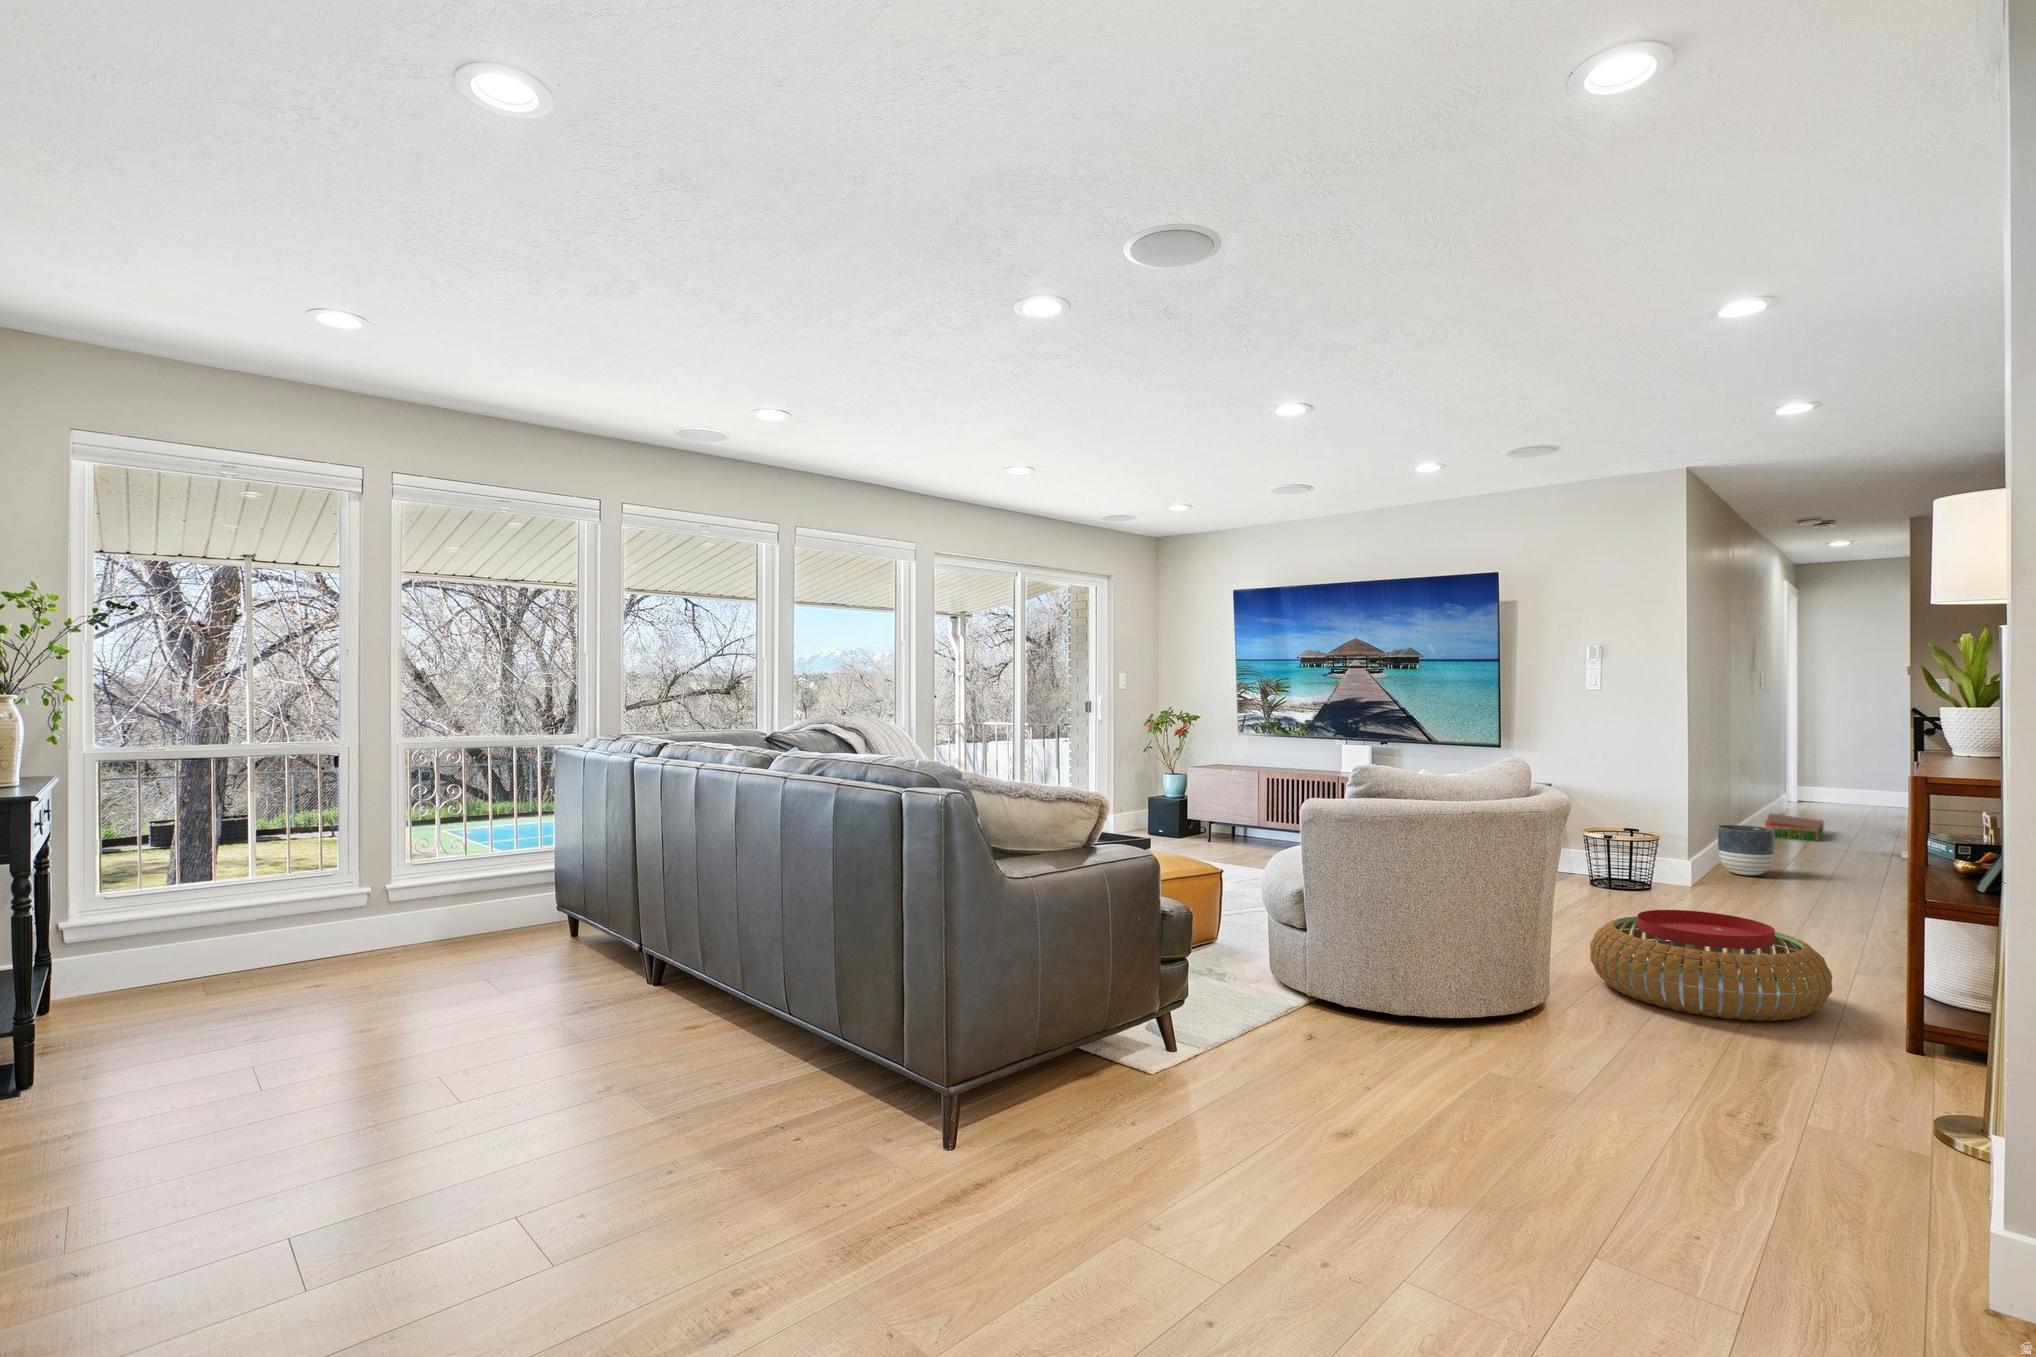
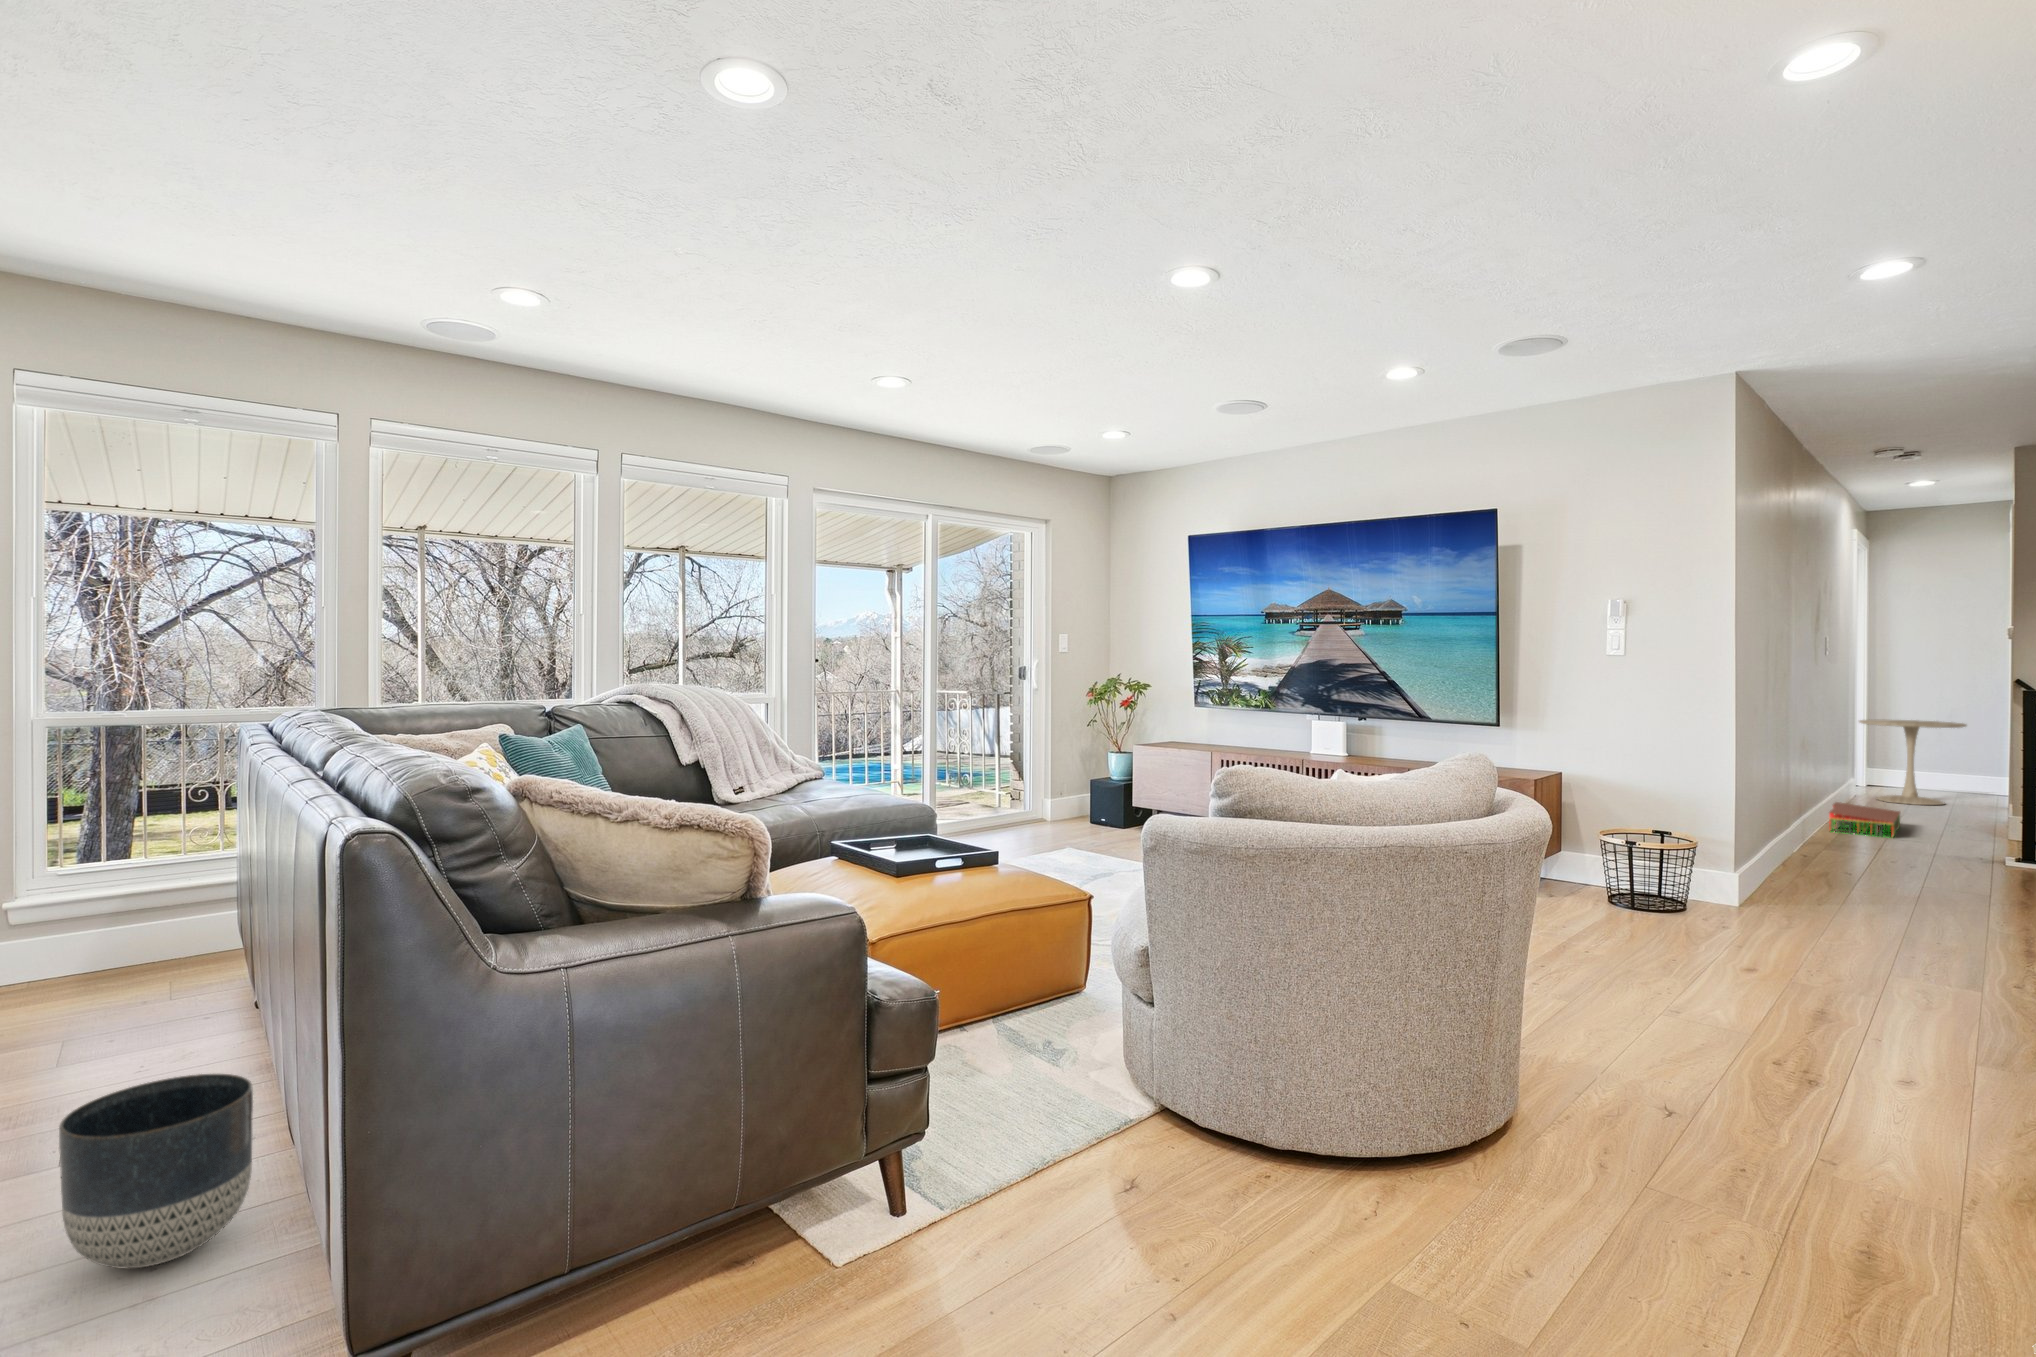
side table: none [1788,746,1879,818] -> present [1859,720,1966,805]
planter: present [1718,825,1774,876] -> present [59,1074,253,1269]
pouf: present [1590,910,1833,1021] -> none [1582,965,1938,1150]

